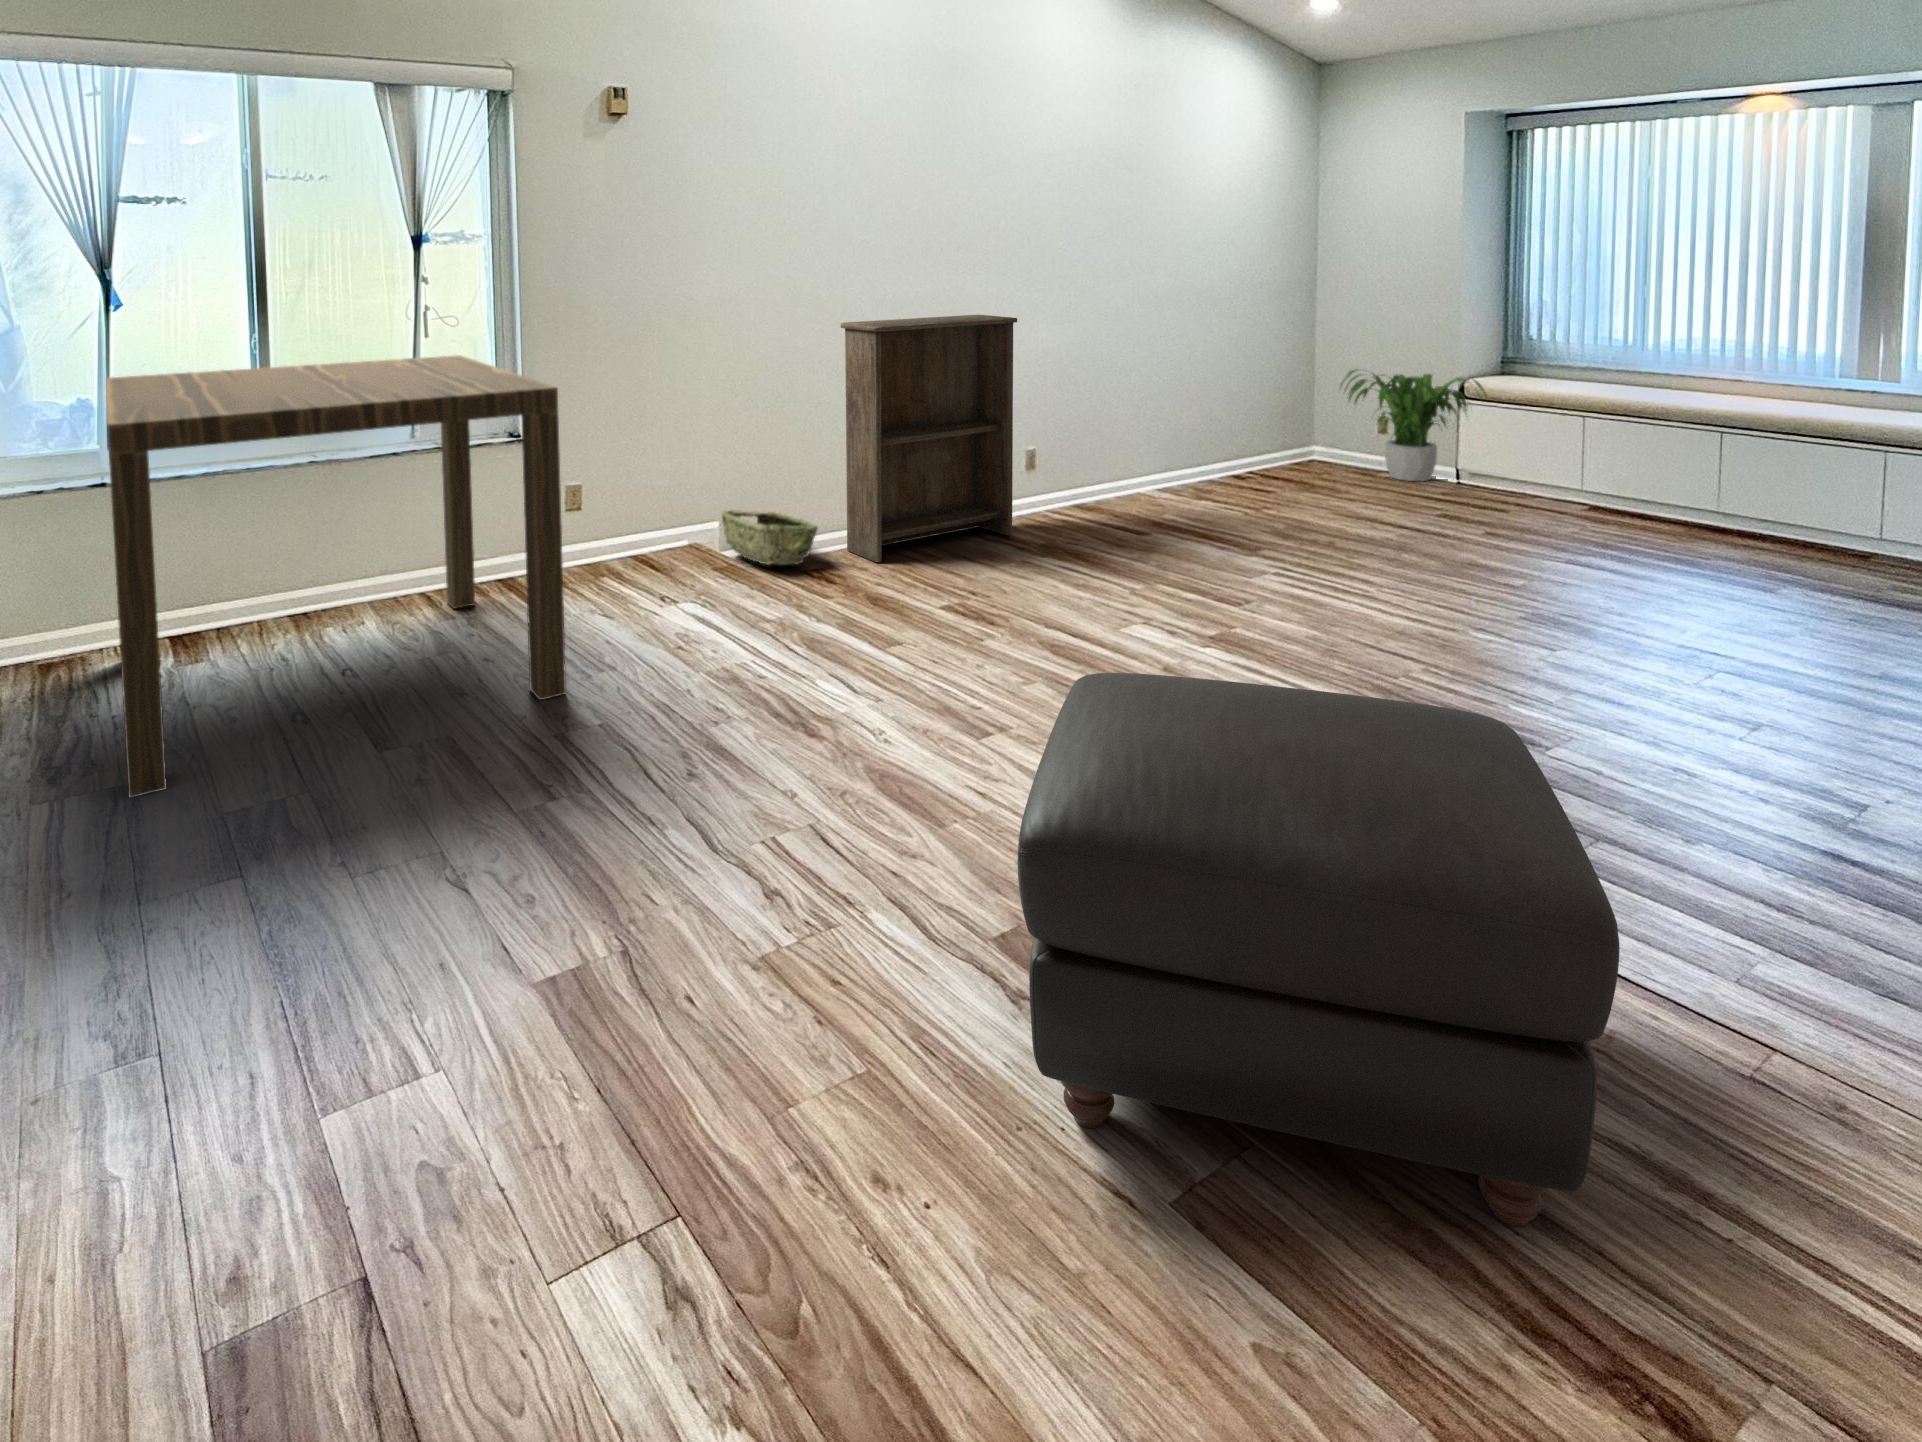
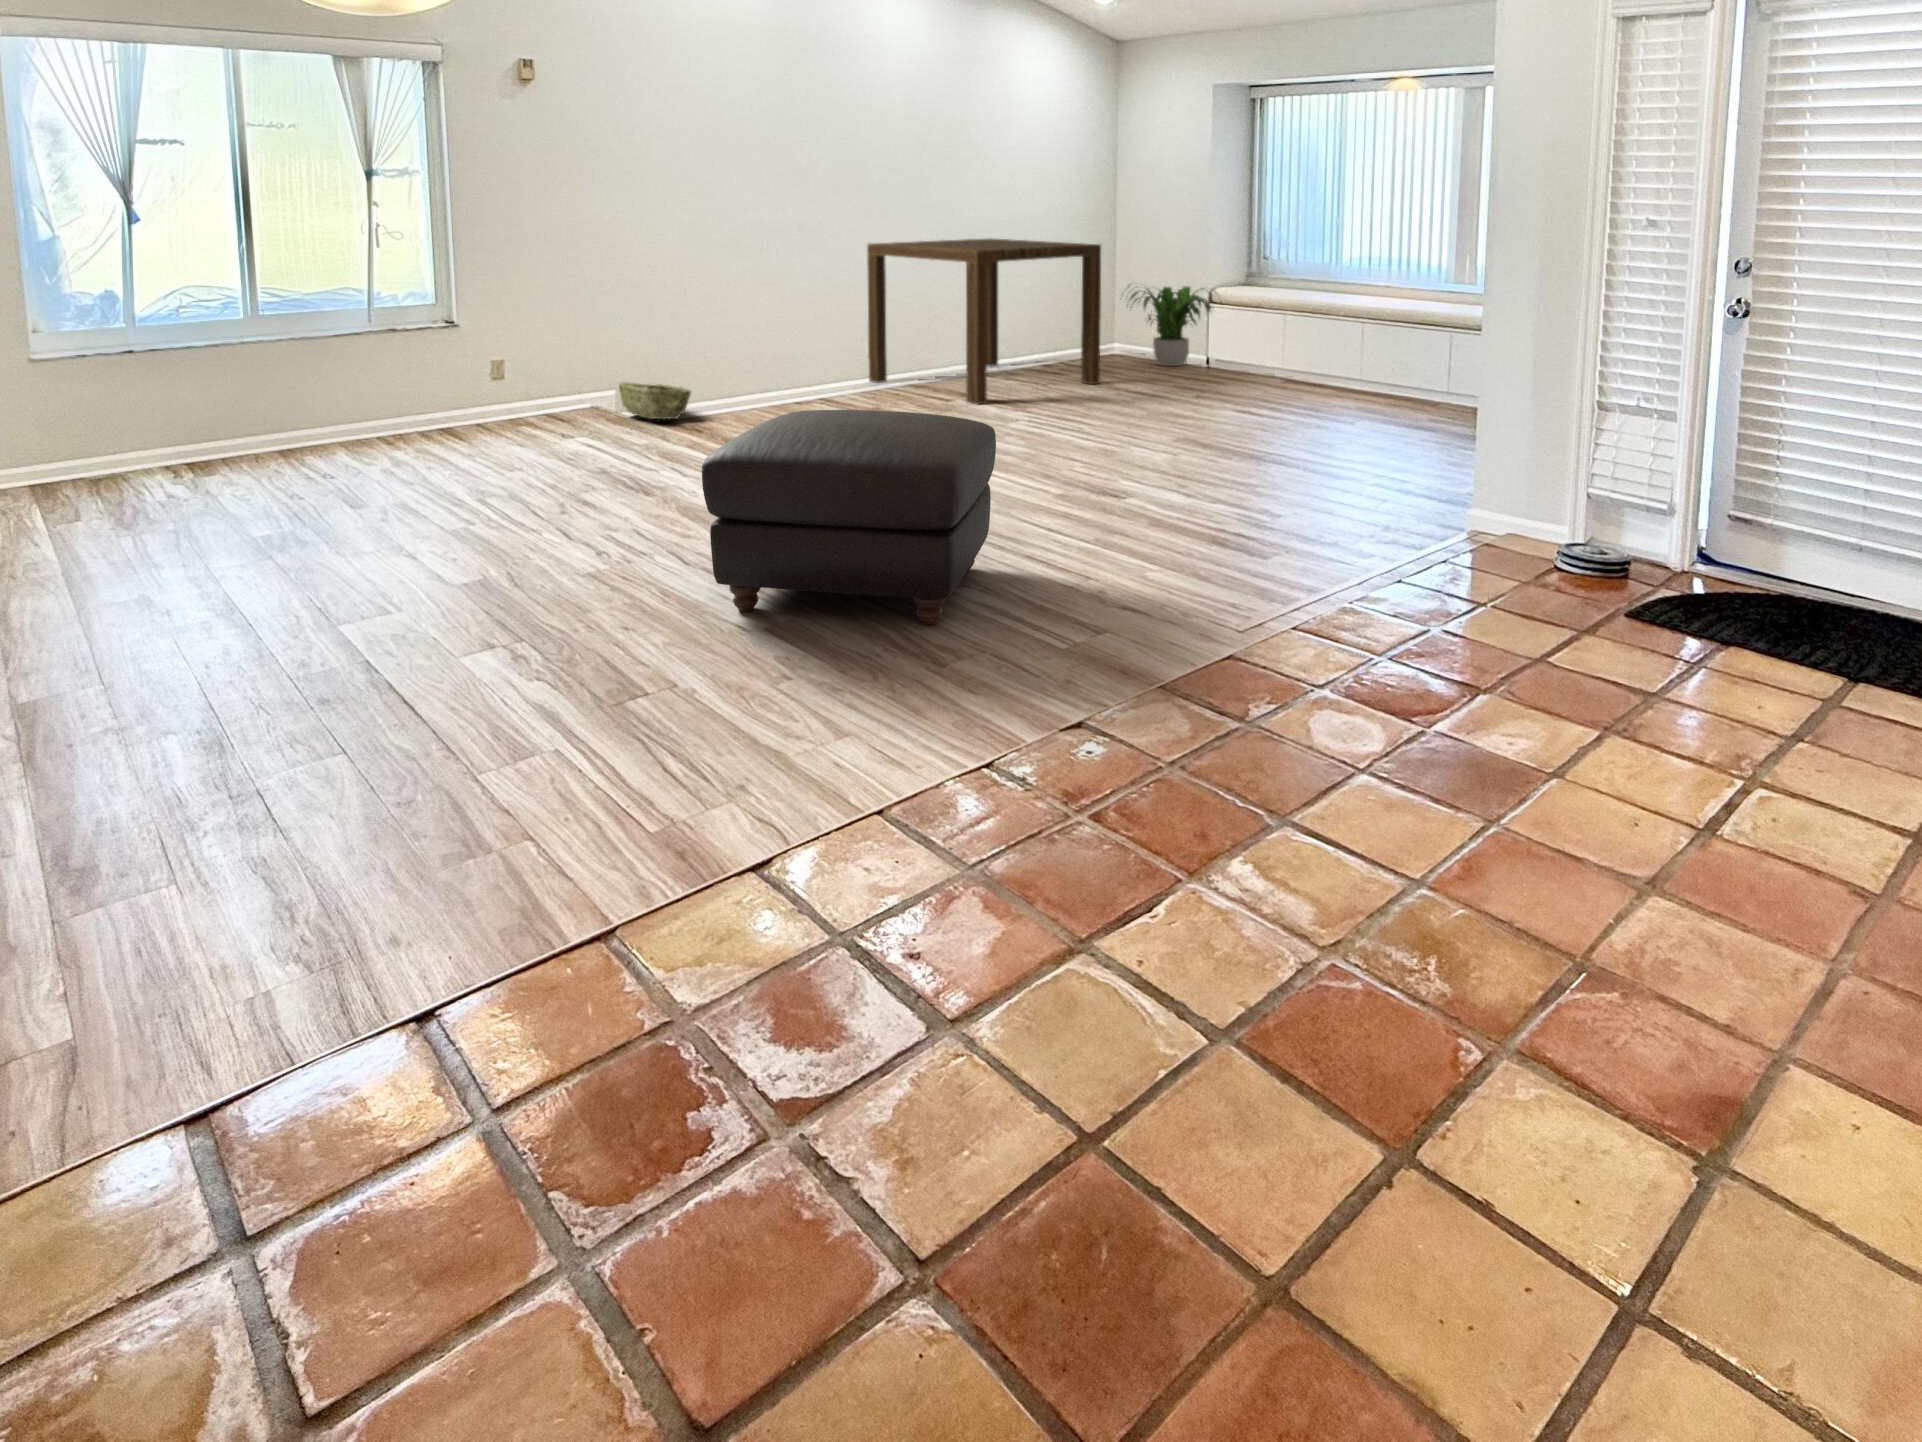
bookshelf: present [840,315,1017,562] -> none [709,237,848,417]
dining table: present [106,355,566,798] -> present [867,239,1101,404]

